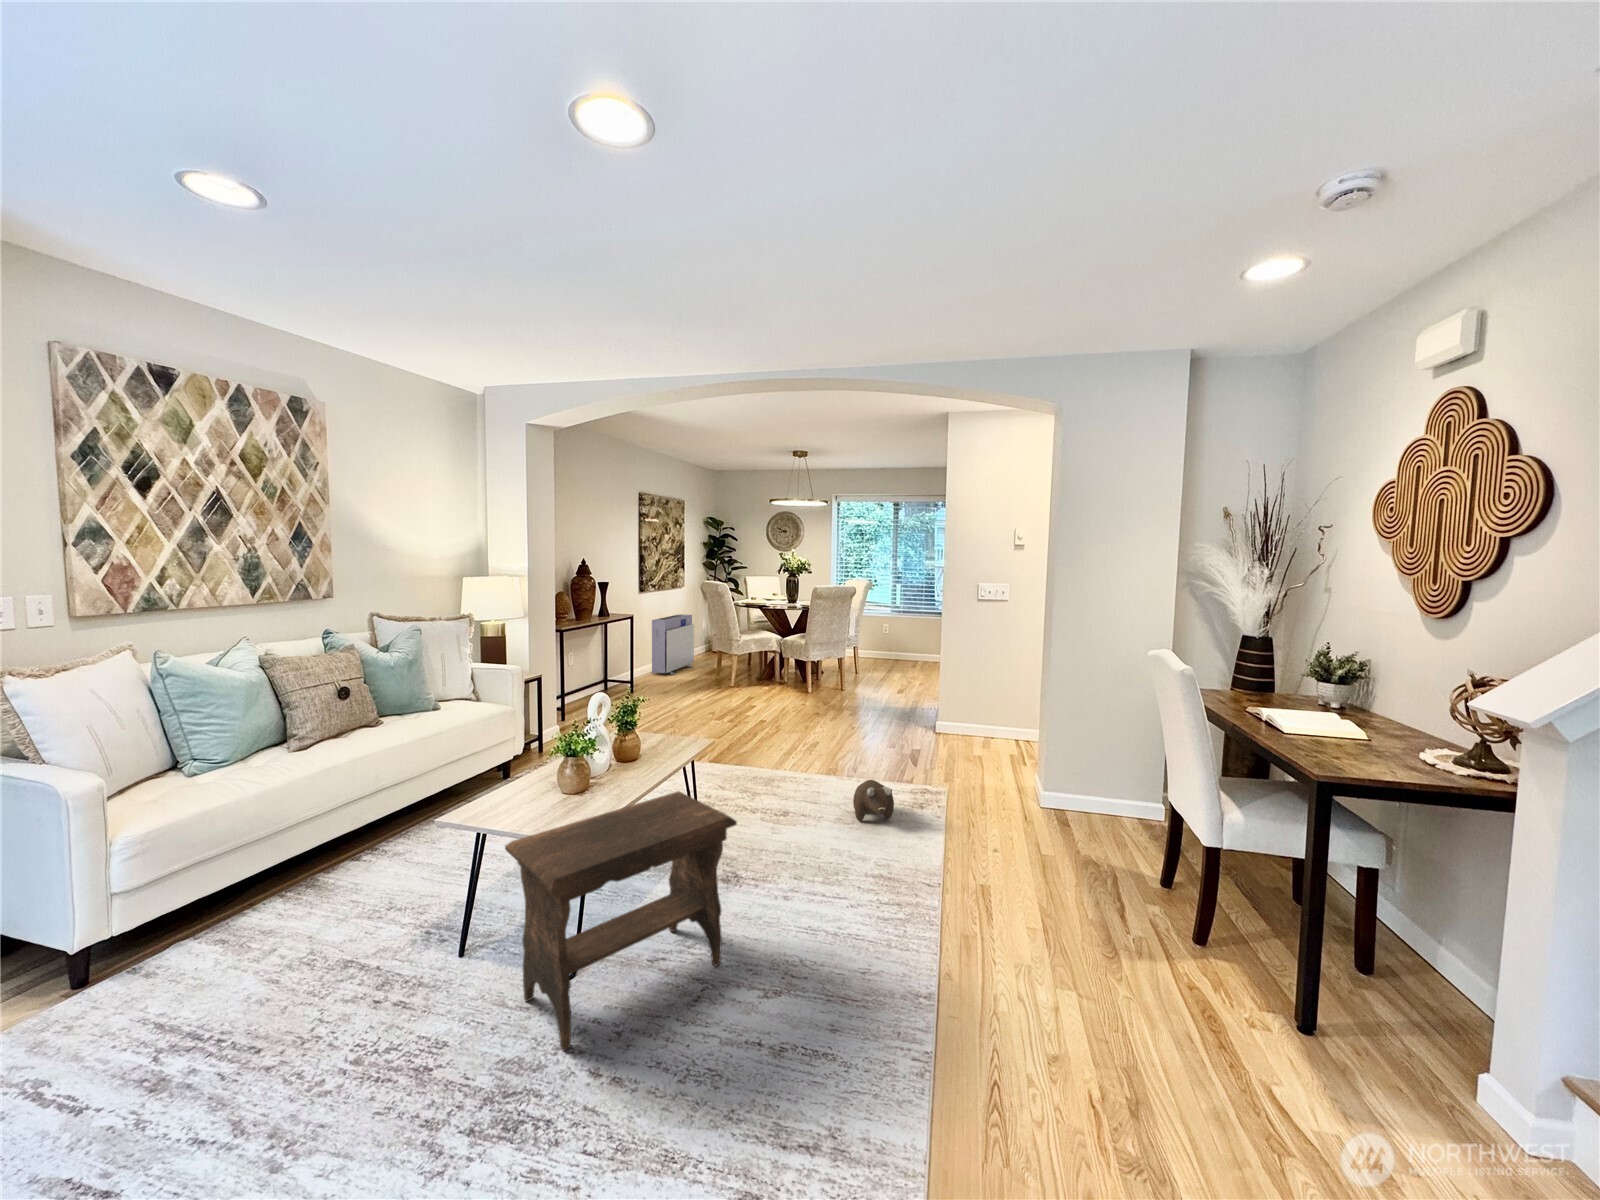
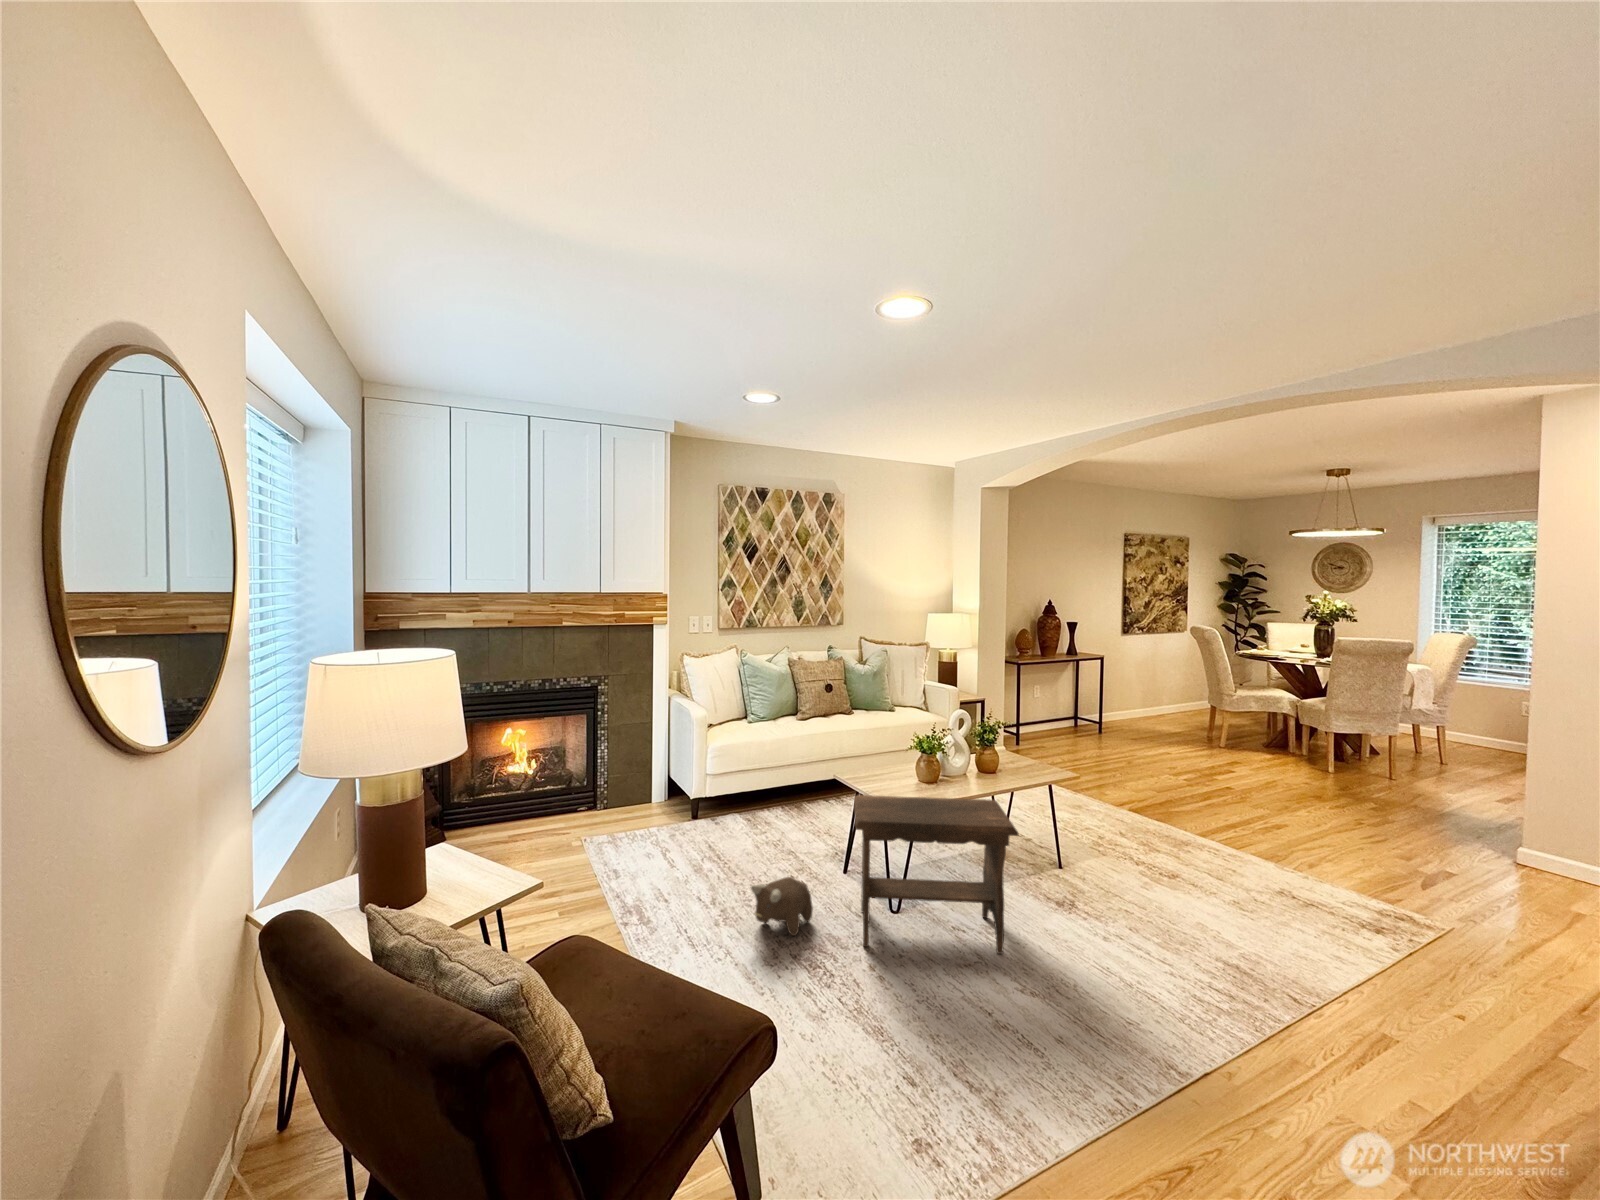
air purifier: present [651,614,694,675] -> none [1133,660,1192,724]
plush toy: present [853,780,894,821] -> present [751,877,813,936]

